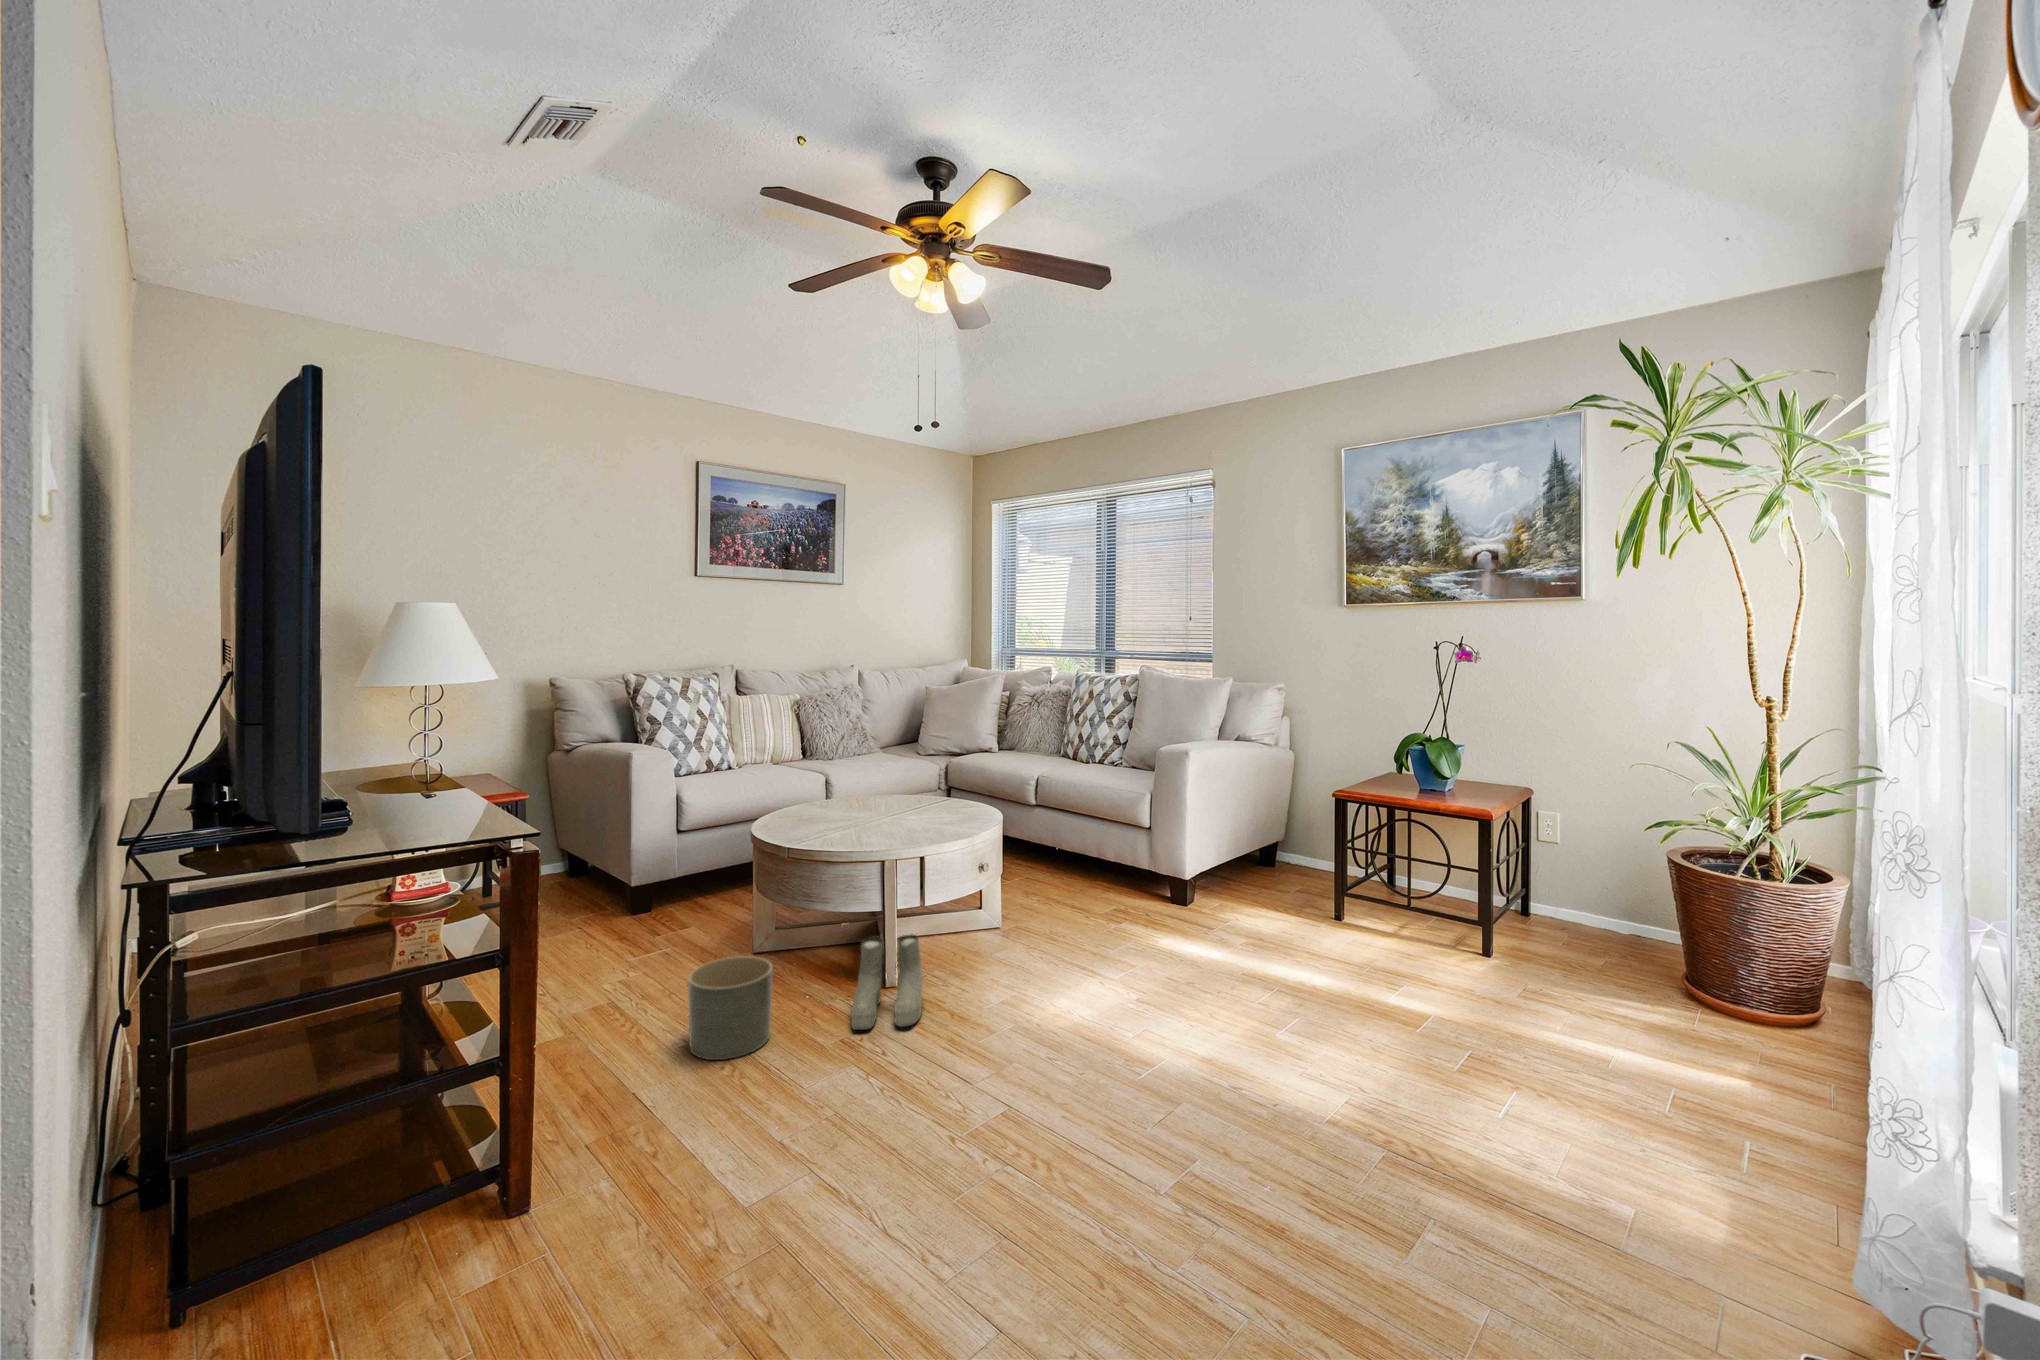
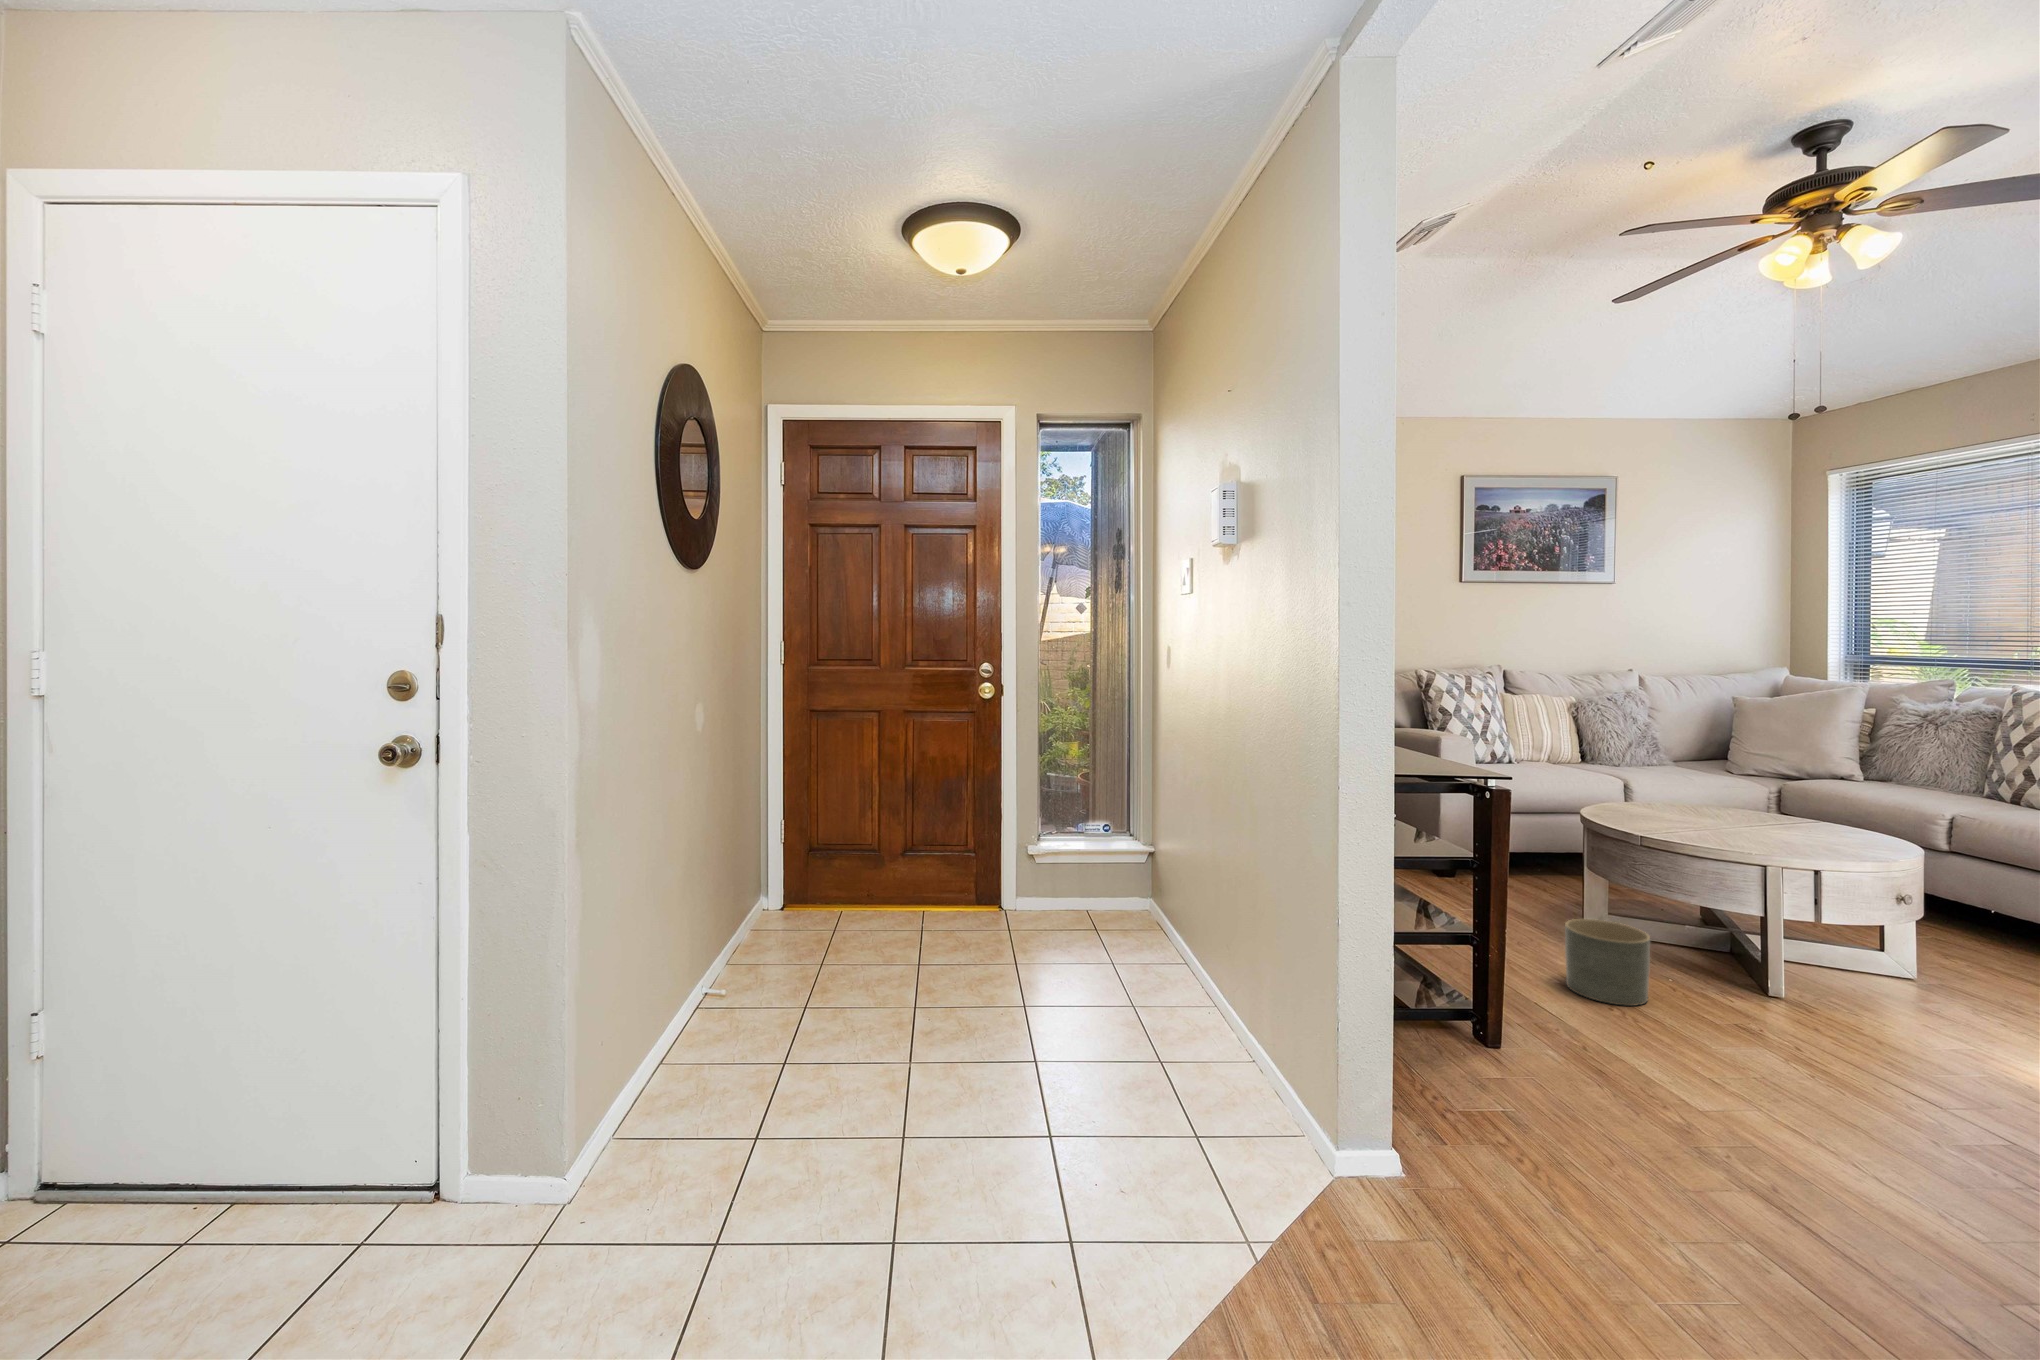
boots: present [851,935,923,1030] -> none [1739,935,1832,1031]

